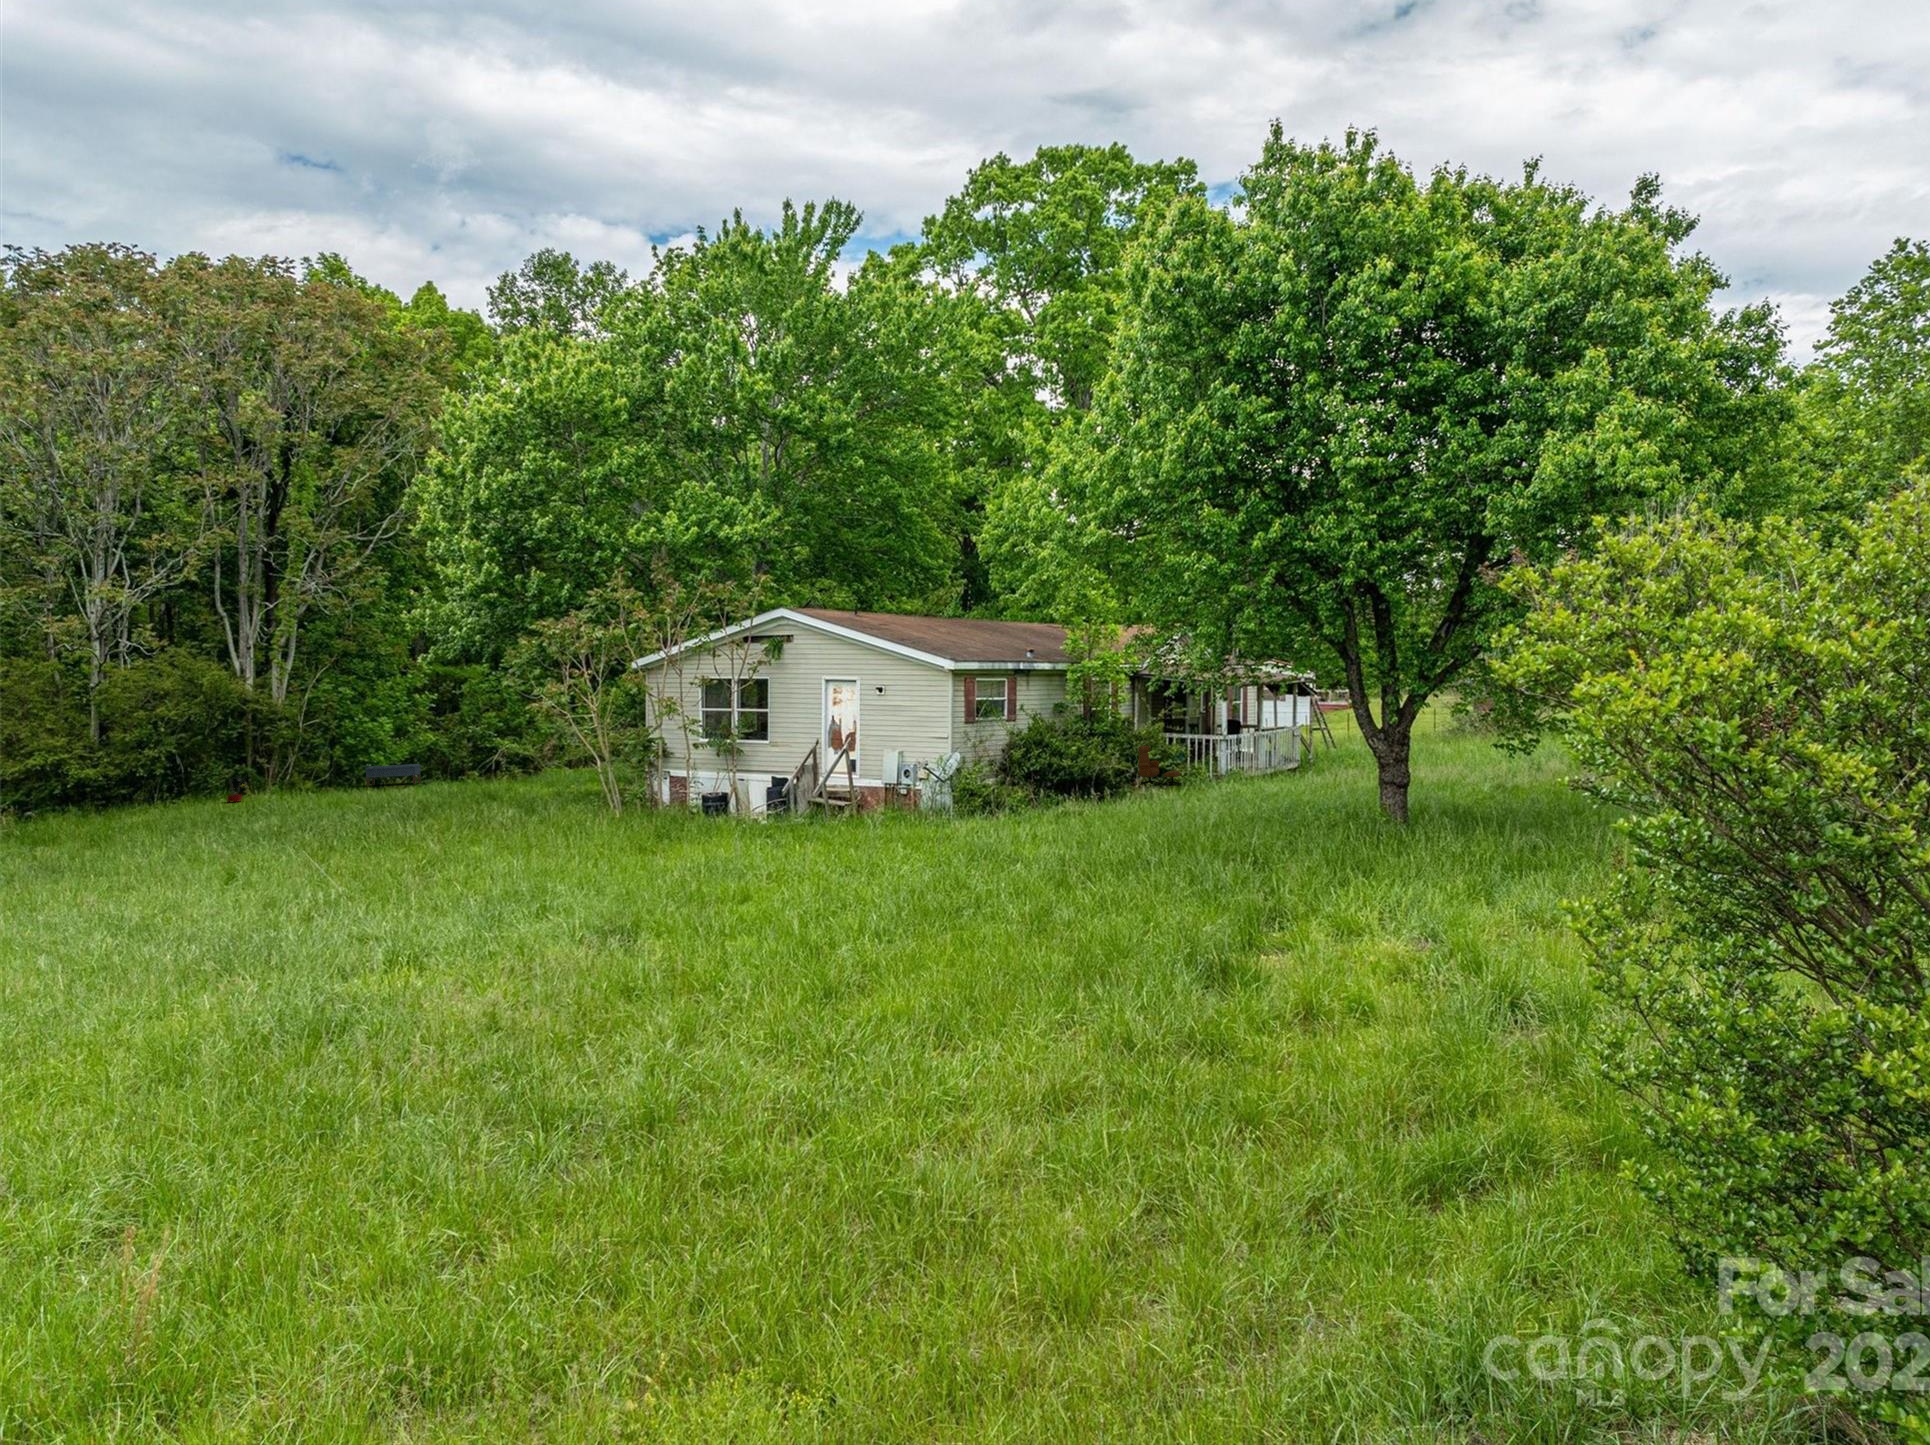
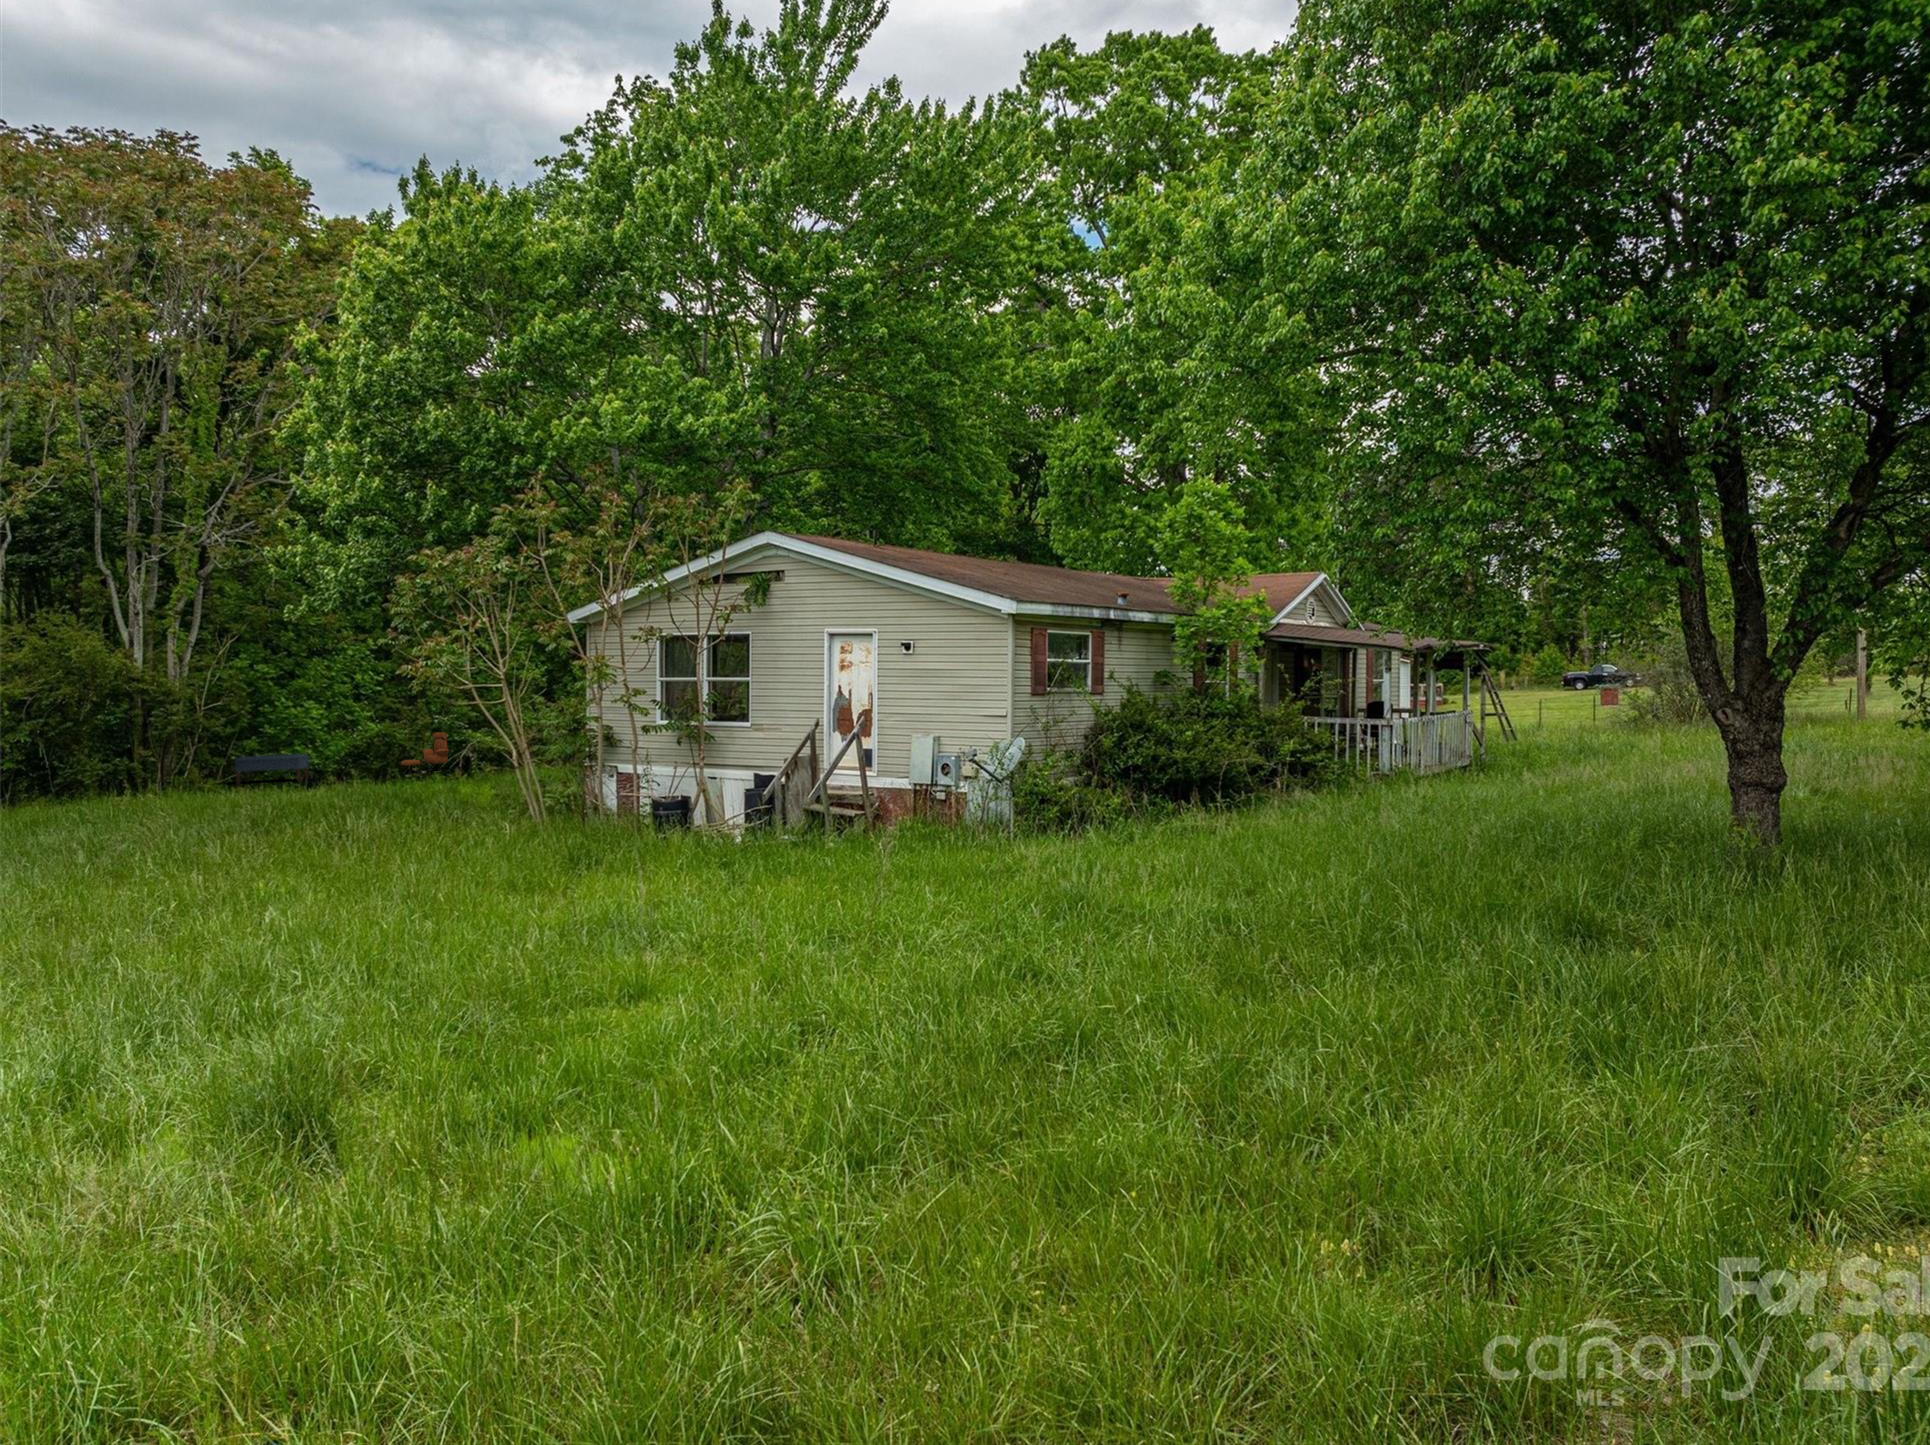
lounge chair: present [1138,745,1181,786] -> present [399,732,449,774]
decorative plant: present [227,779,242,802] -> none [36,765,63,803]

